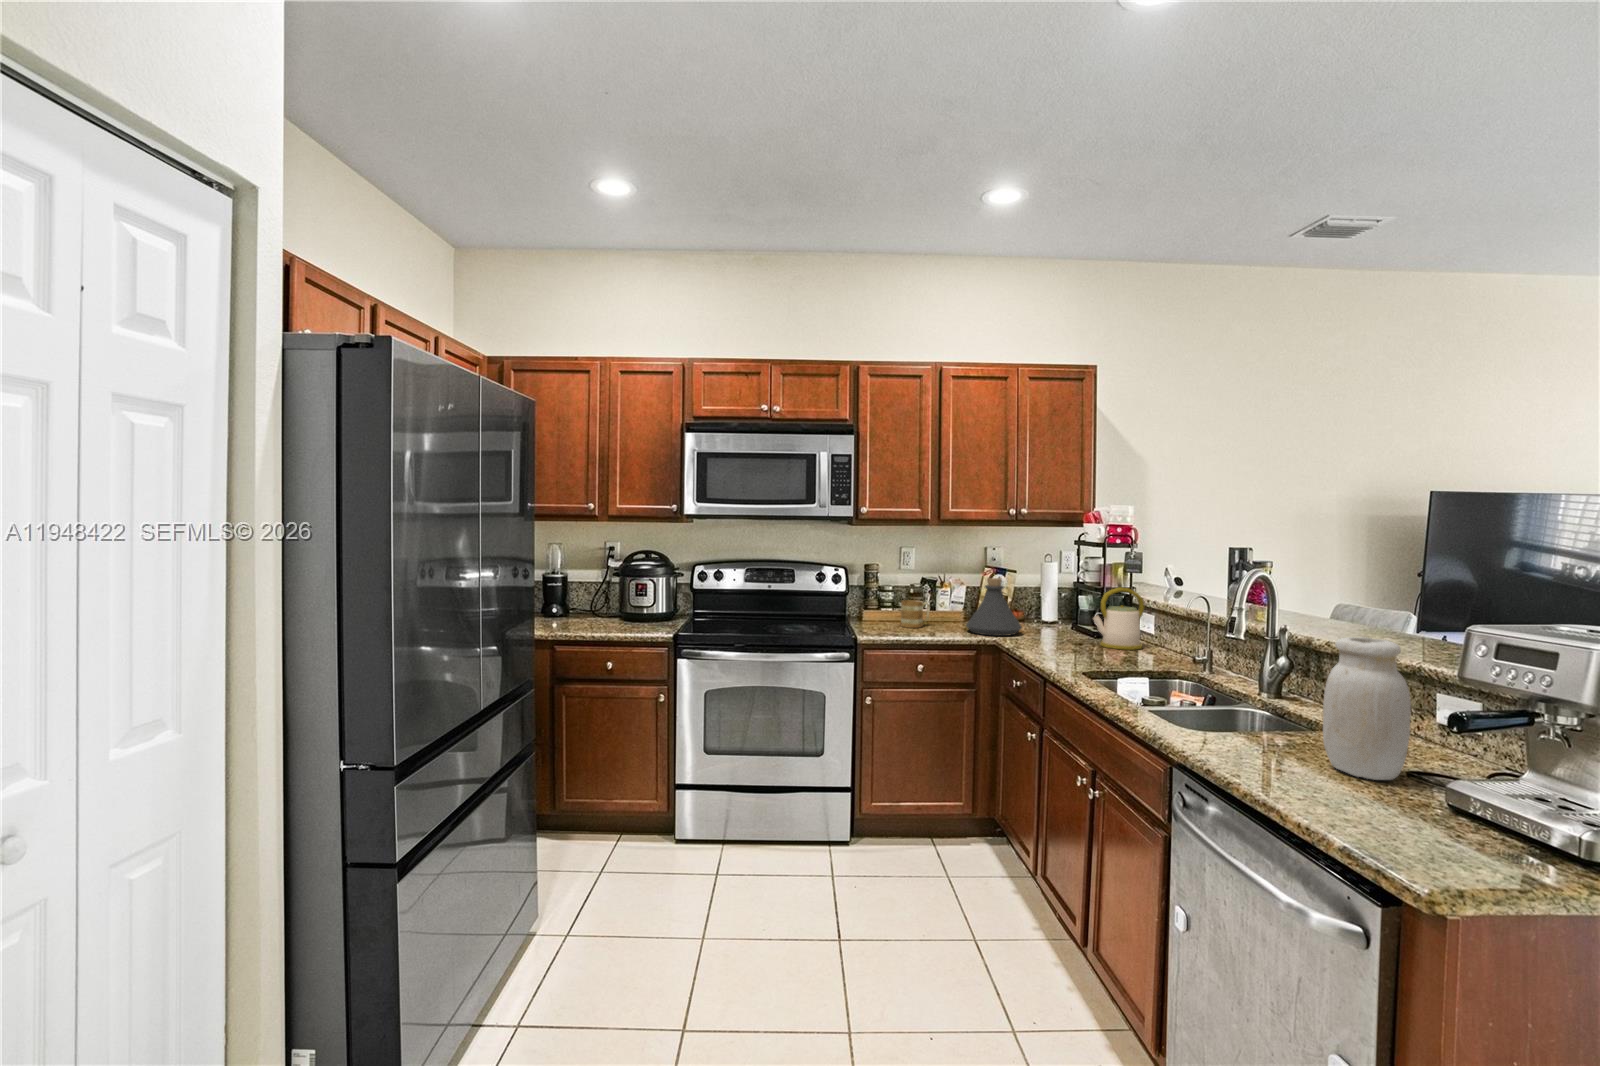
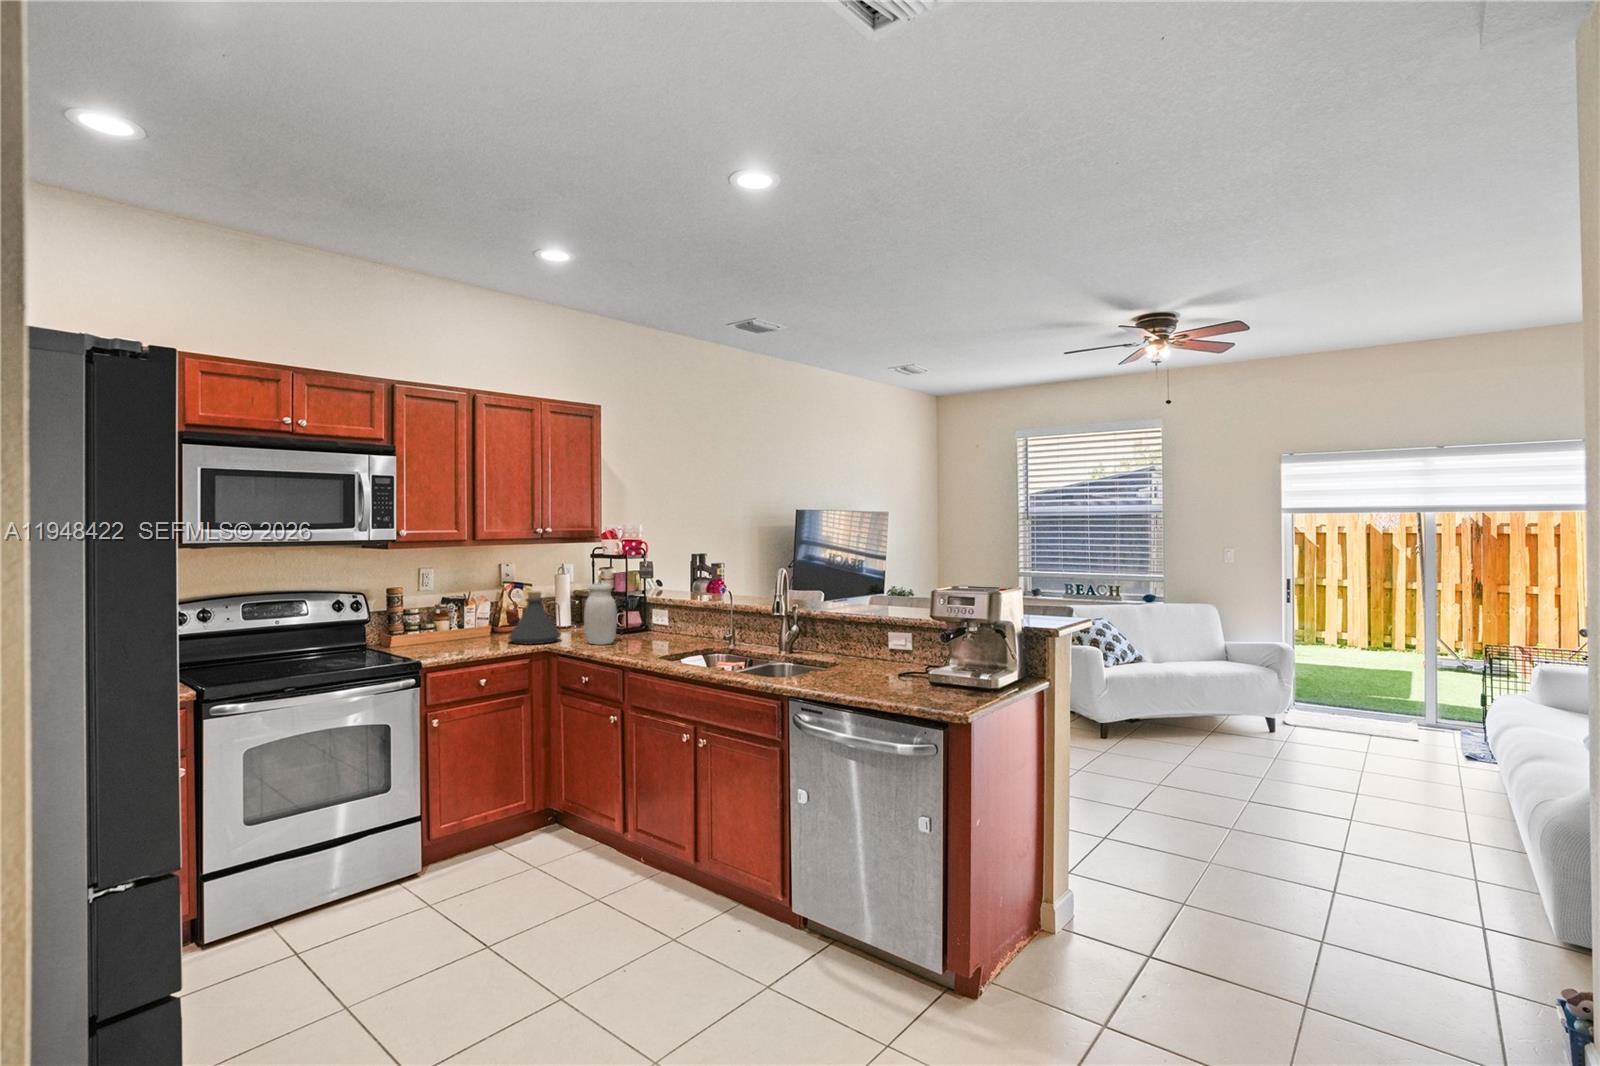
kettle: present [1093,588,1144,650] -> none [626,590,664,640]
mug: present [901,600,930,628] -> none [440,621,467,648]
jar: present [1323,637,1411,780] -> present [584,583,617,645]

